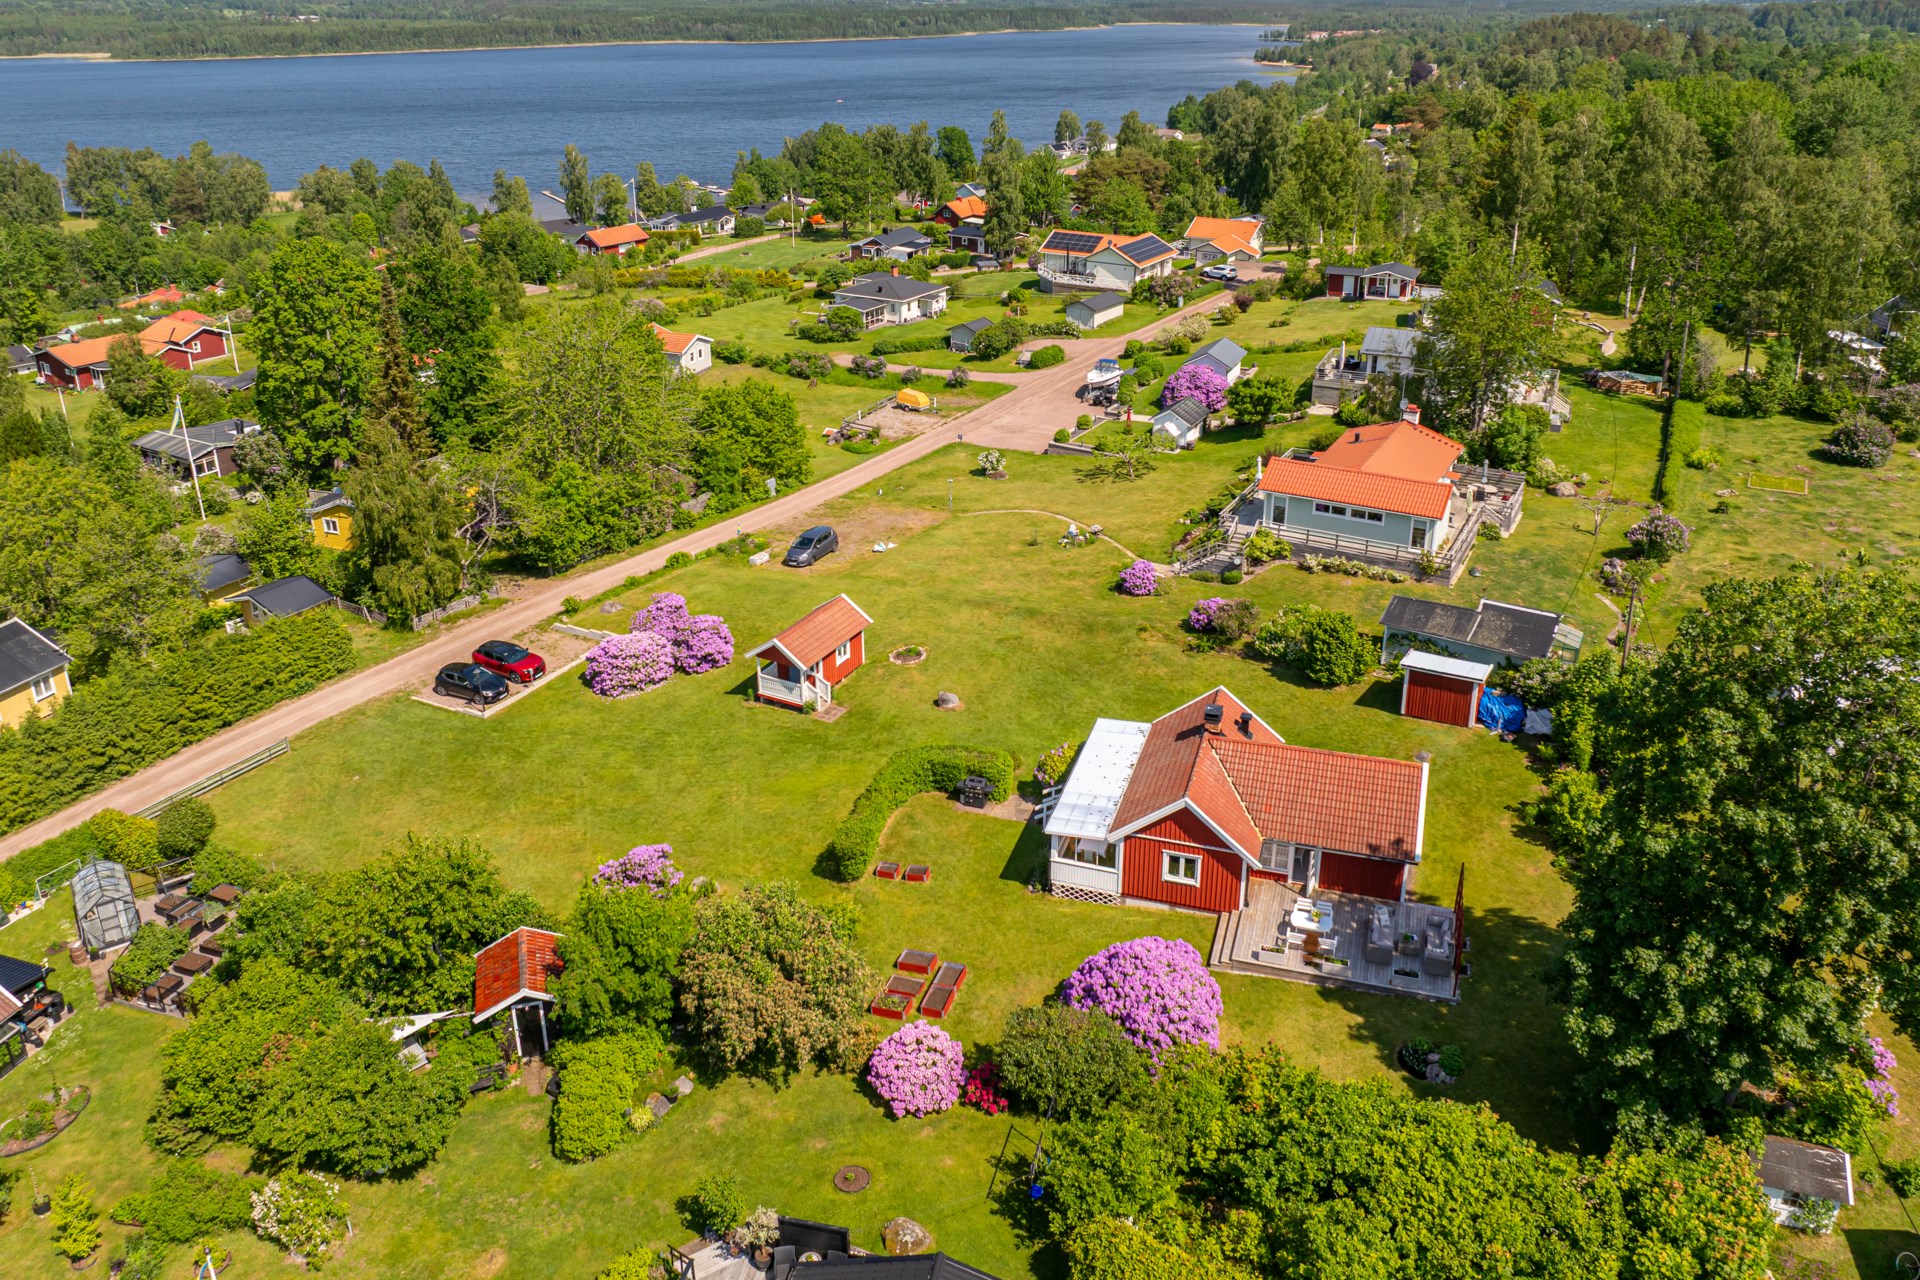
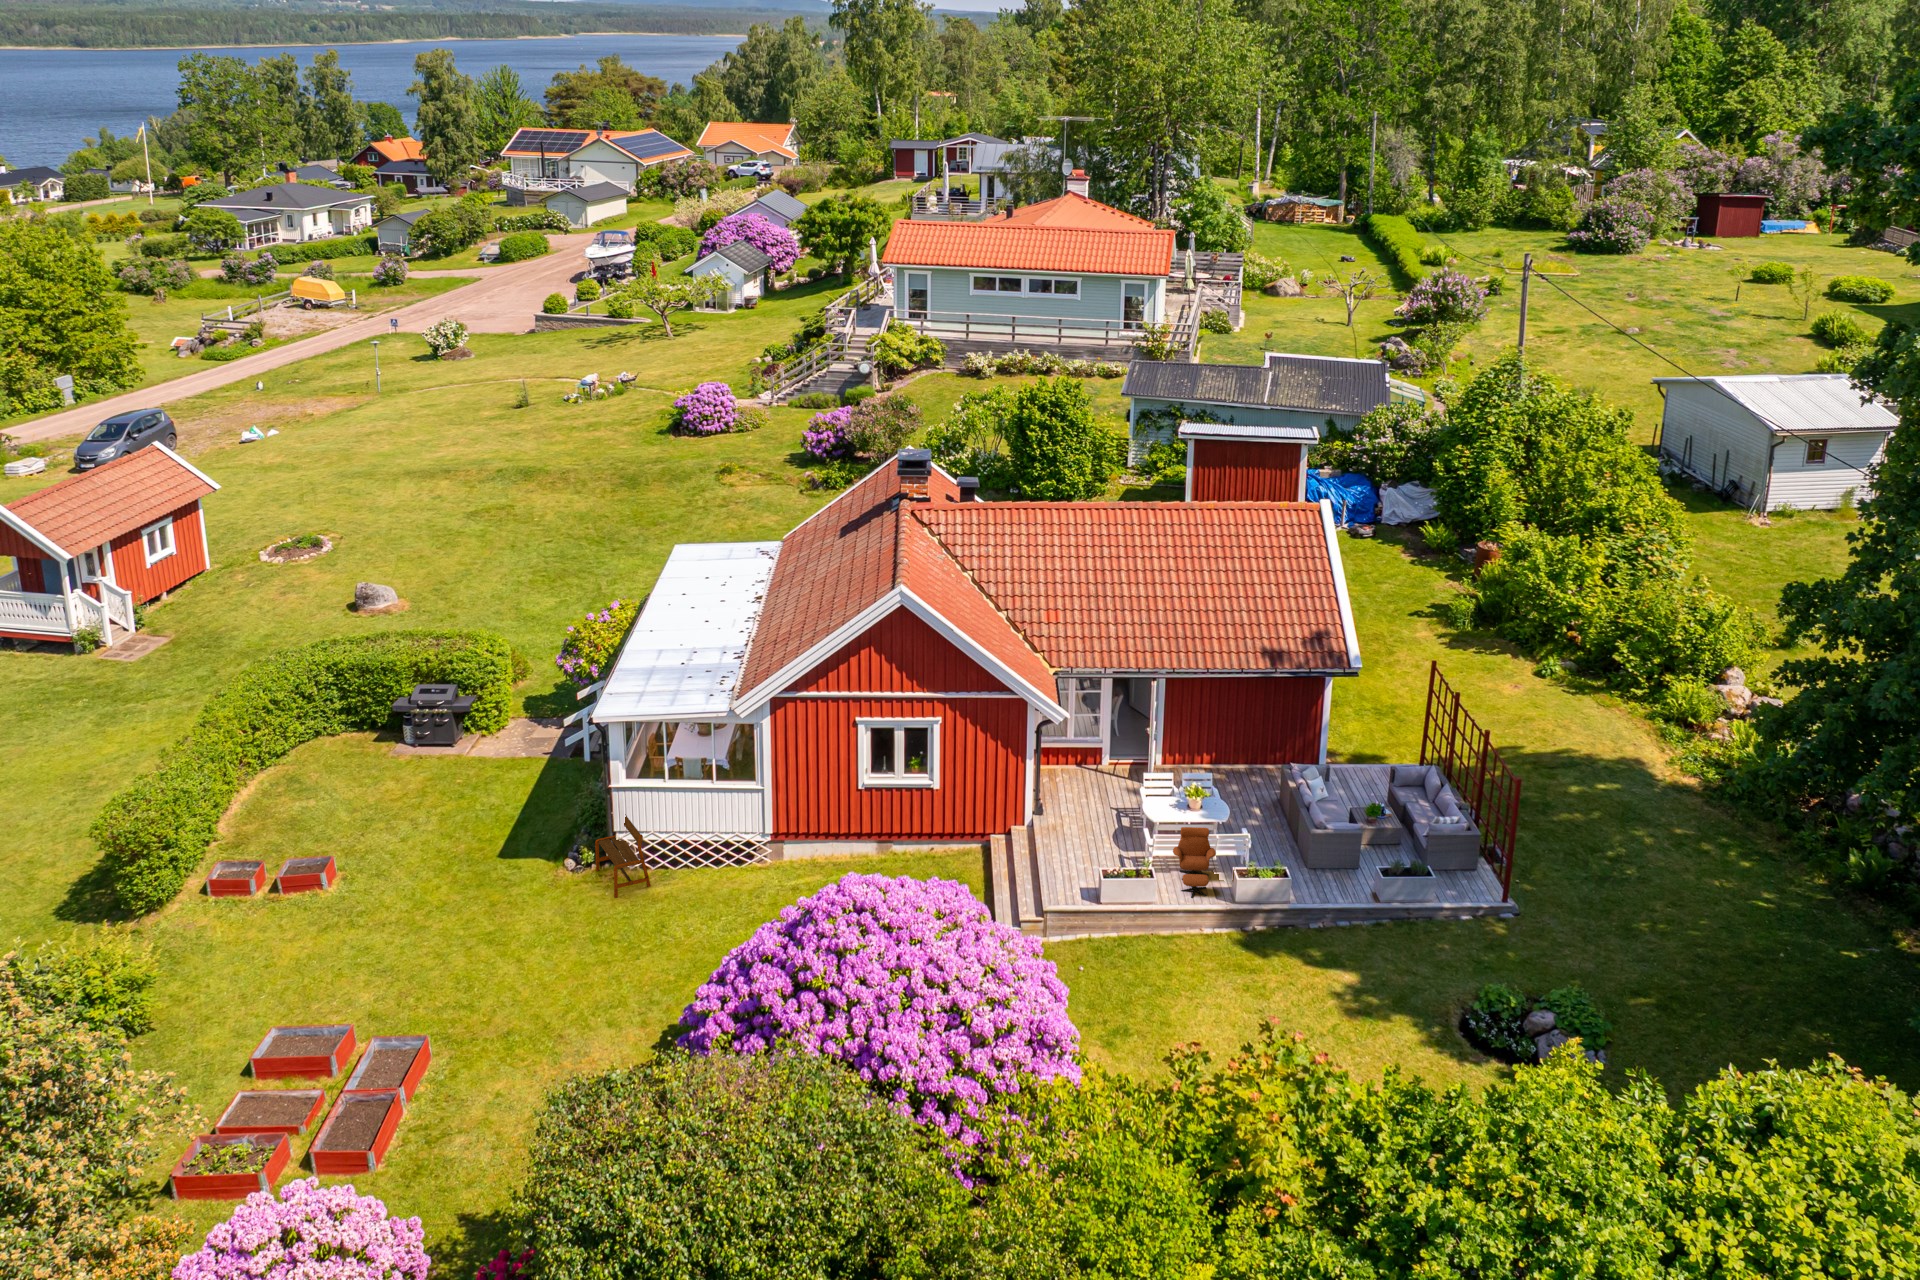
bench: none [1039,870,1062,910] -> present [595,814,651,898]

